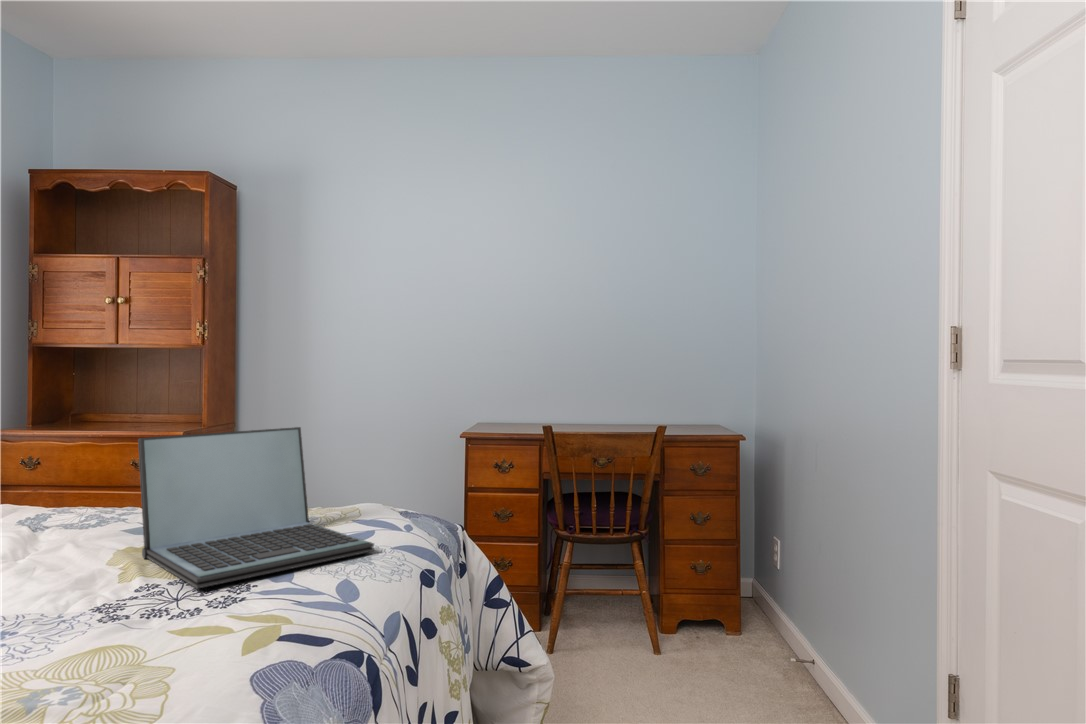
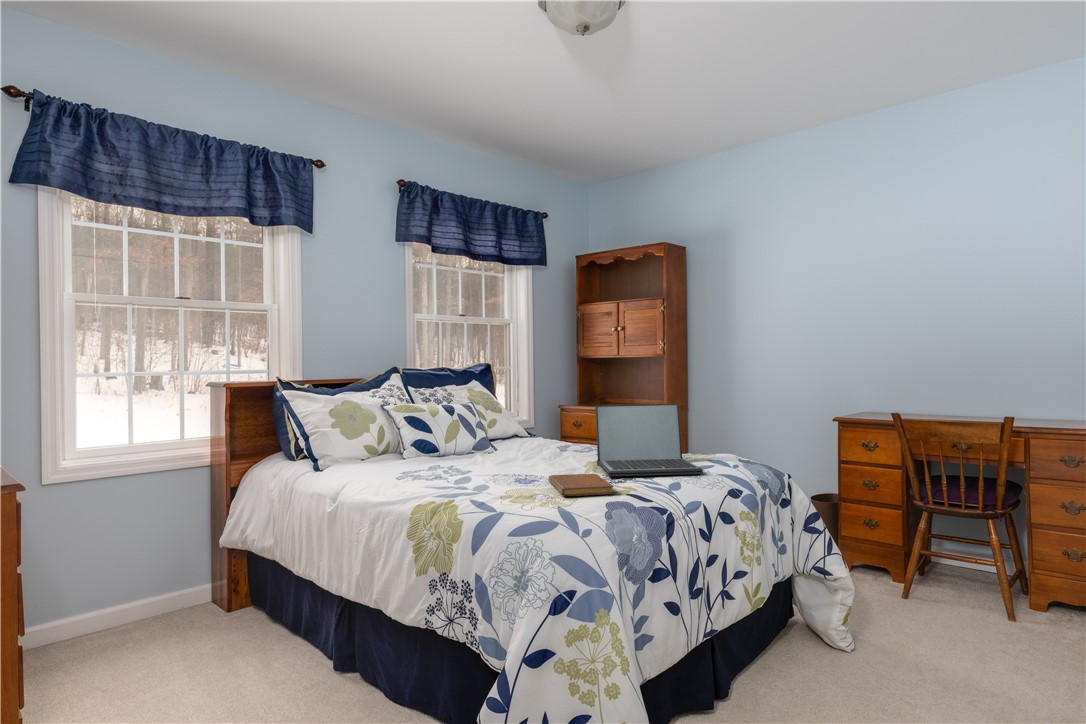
notebook: none [49,591,245,679] -> present [548,474,614,496]

